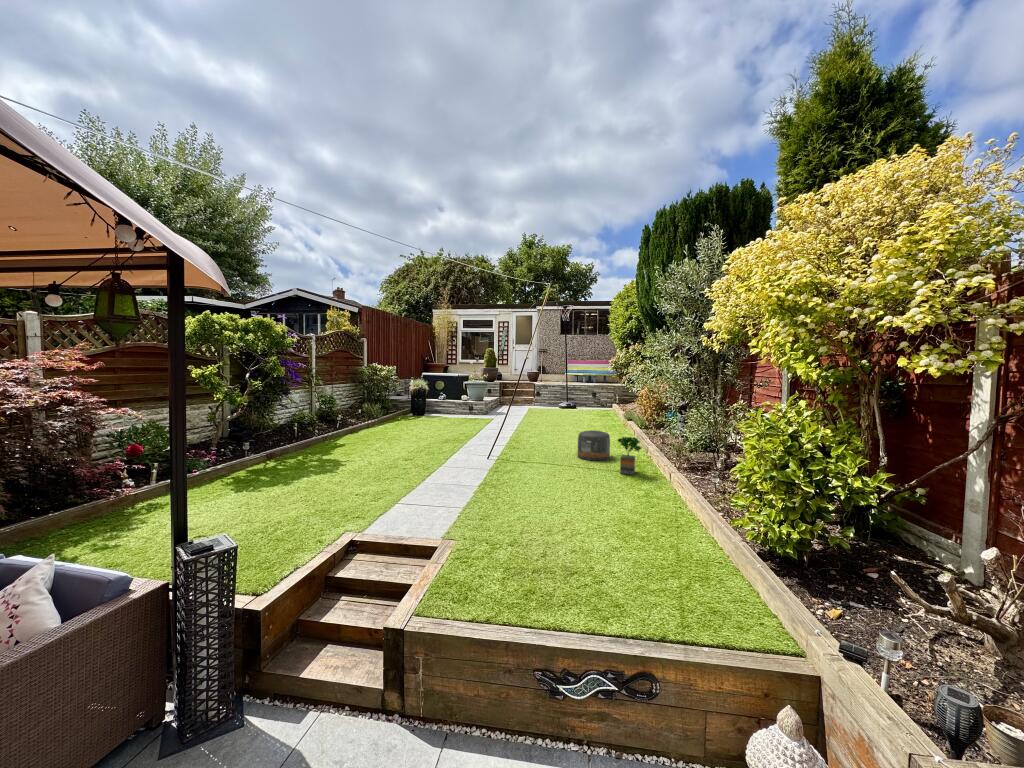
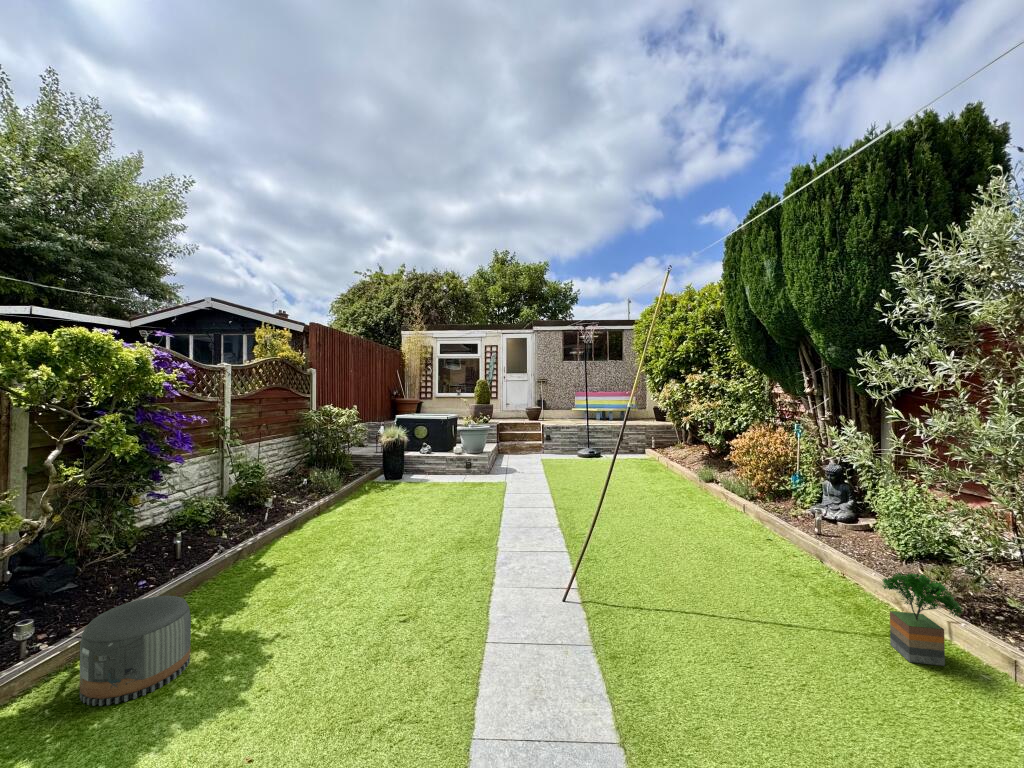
pouf: present [578,430,610,461] -> present [80,596,191,706]

